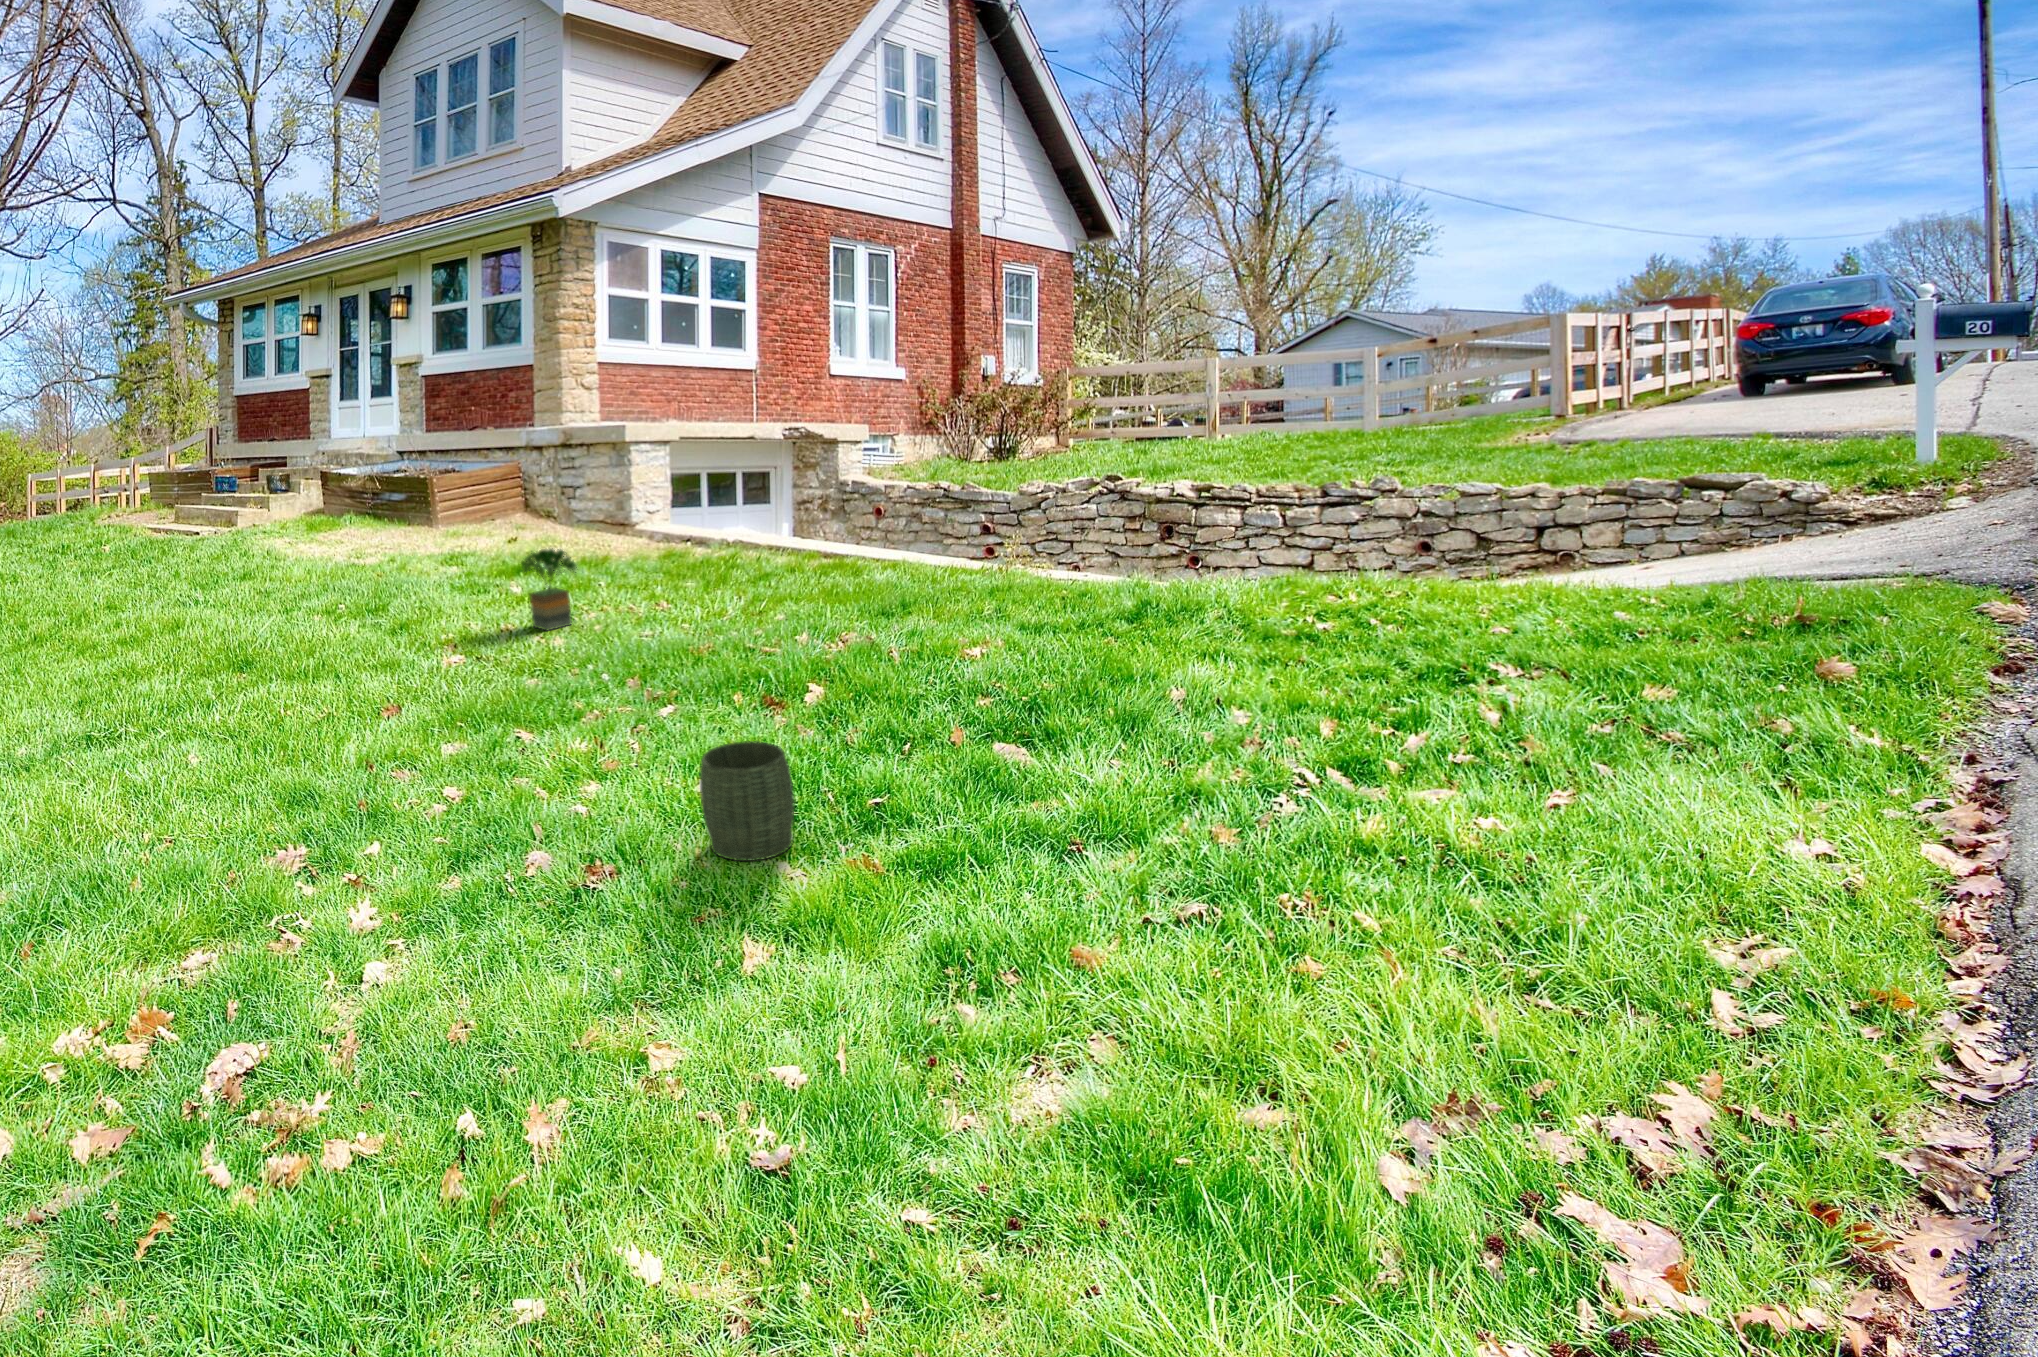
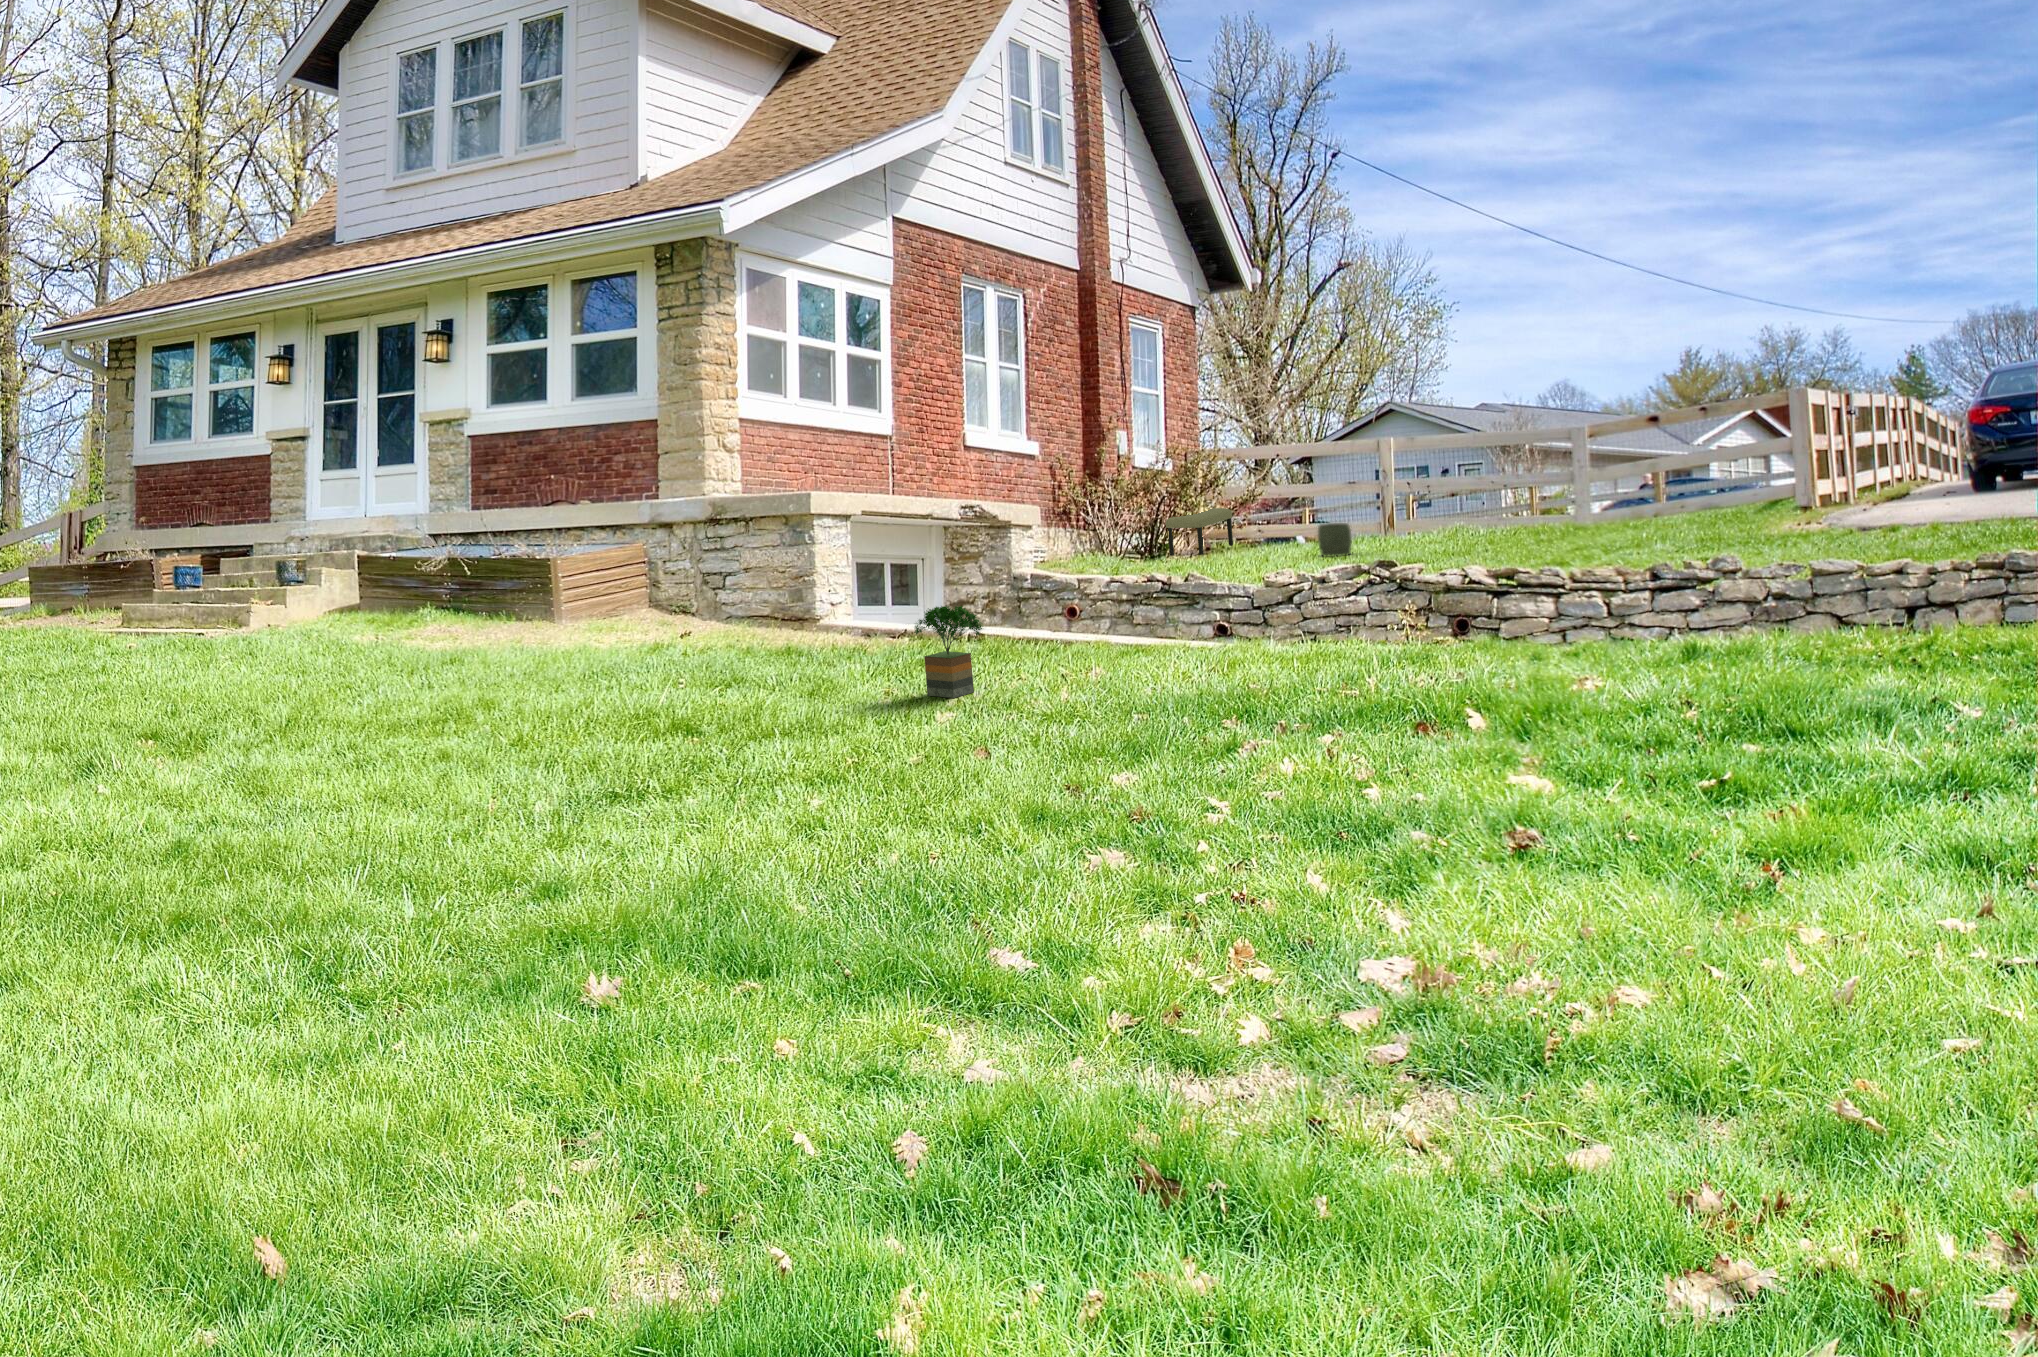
bench: none [1006,420,1067,460] -> present [1166,508,1233,556]
woven basket: present [700,741,794,861] -> present [1318,523,1352,557]

